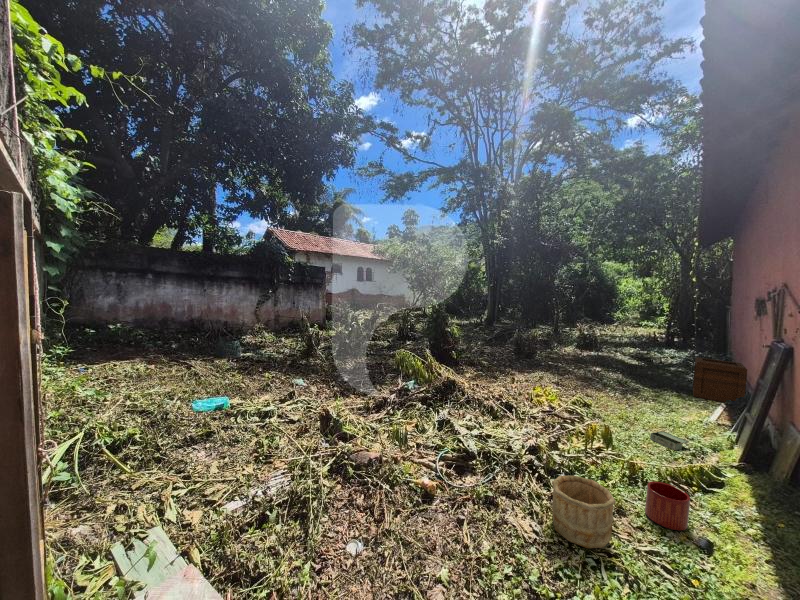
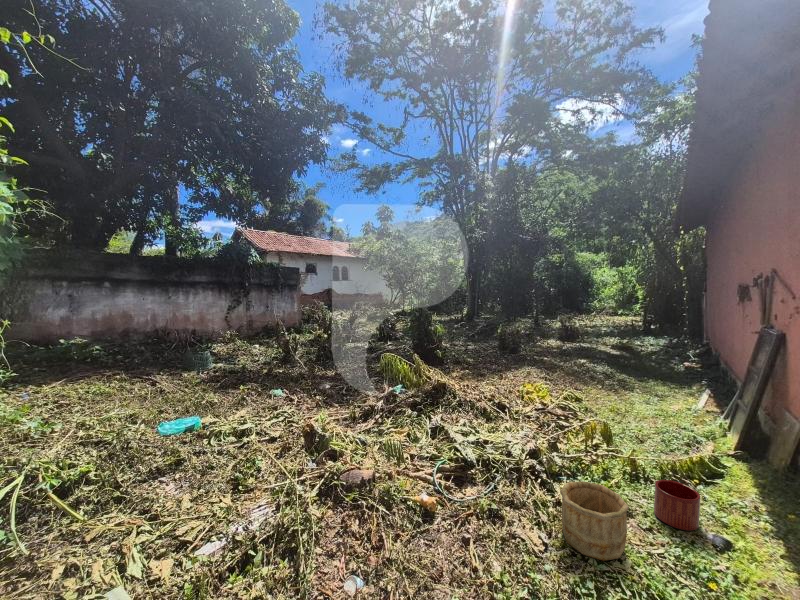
wooden crate: present [693,357,747,403] -> none [675,343,727,389]
toolbox: present [650,431,688,450] -> none [644,422,682,441]

